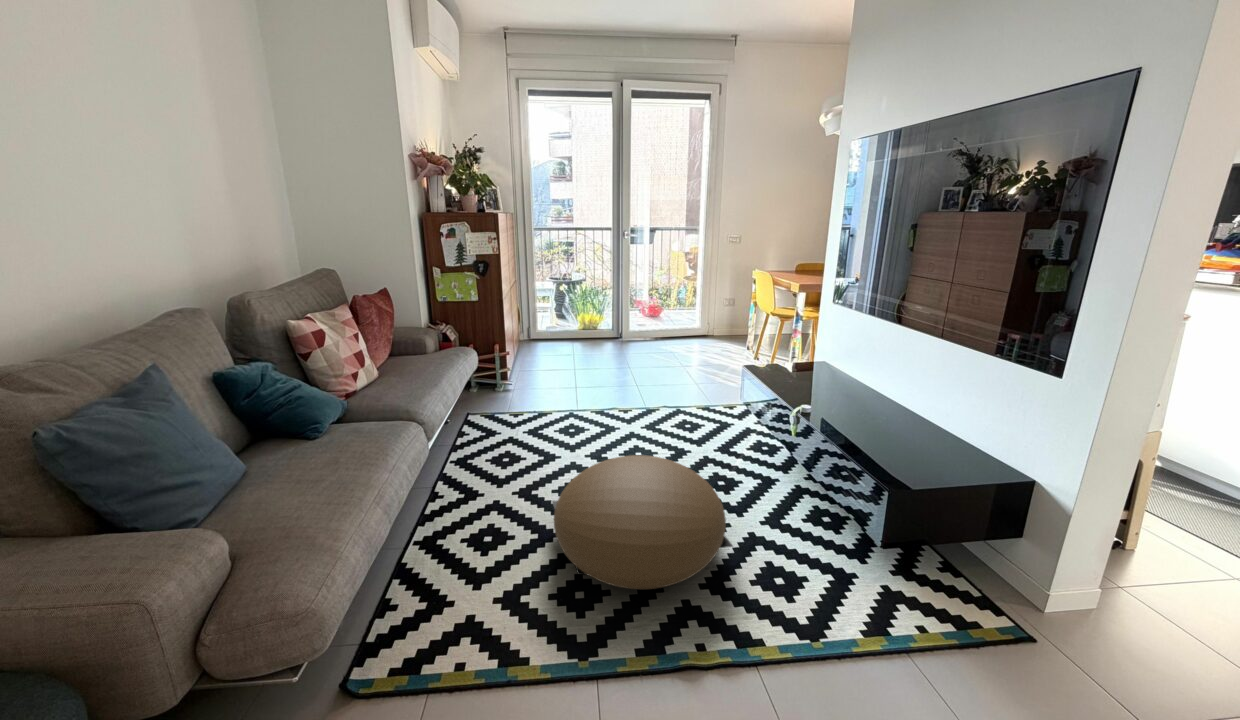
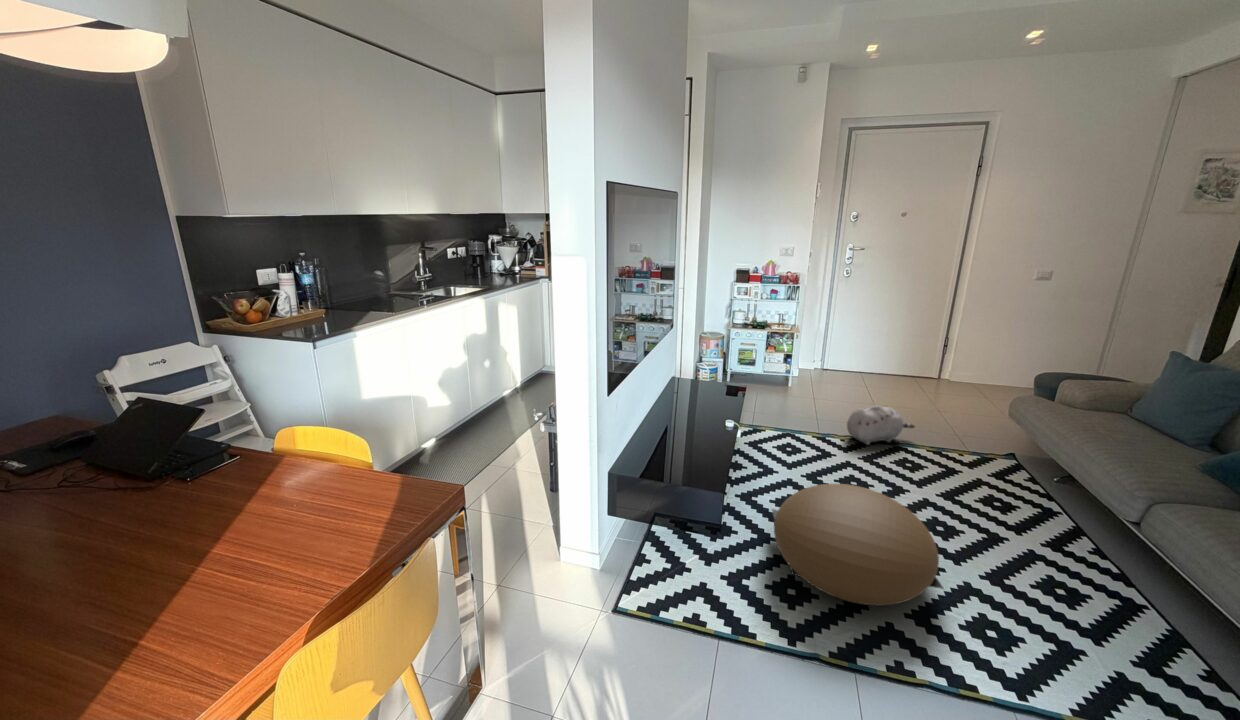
plush toy: none [627,370,690,413] -> present [847,405,915,445]

